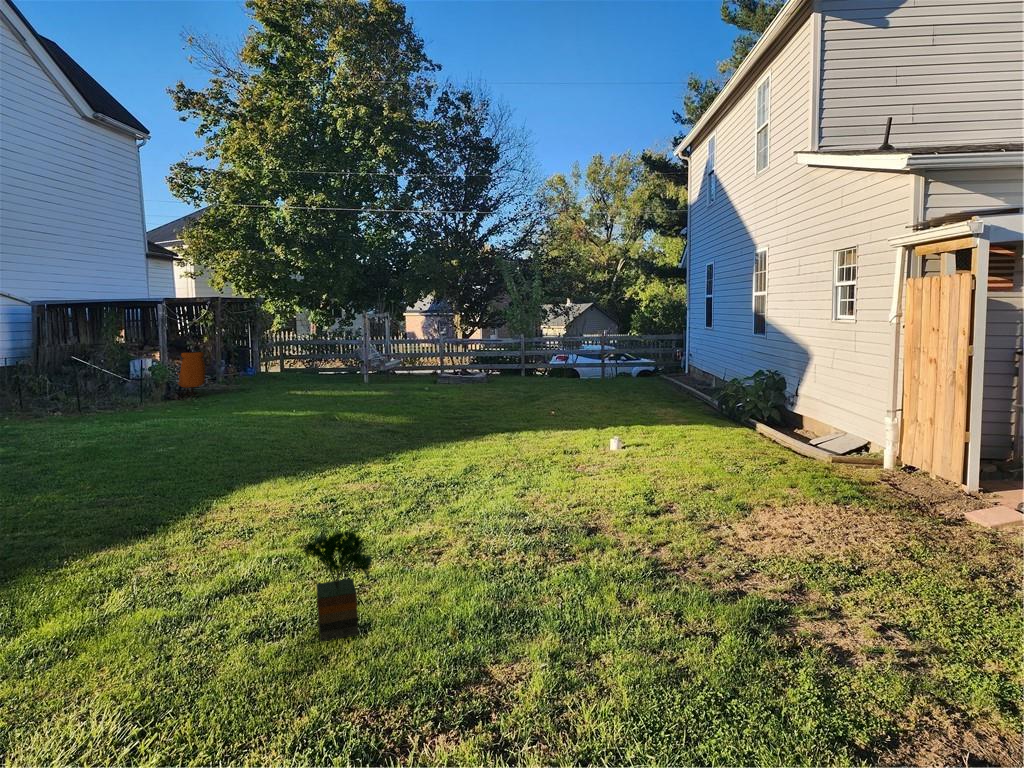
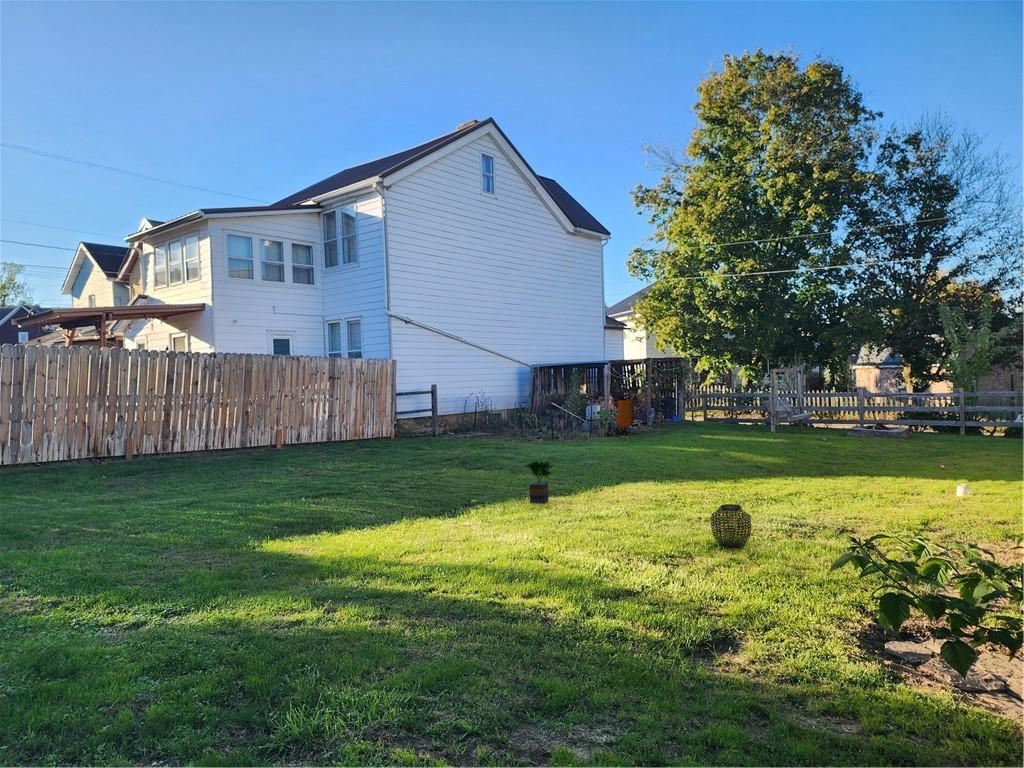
potted tree: present [303,530,372,641] -> present [527,461,552,504]
woven basket: none [475,544,539,621] -> present [711,504,751,548]

